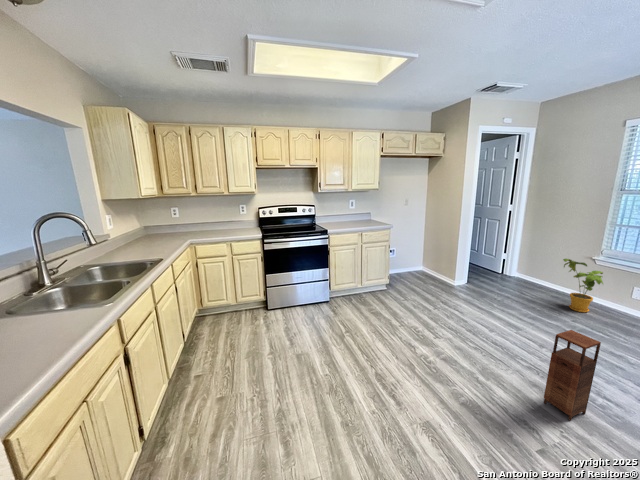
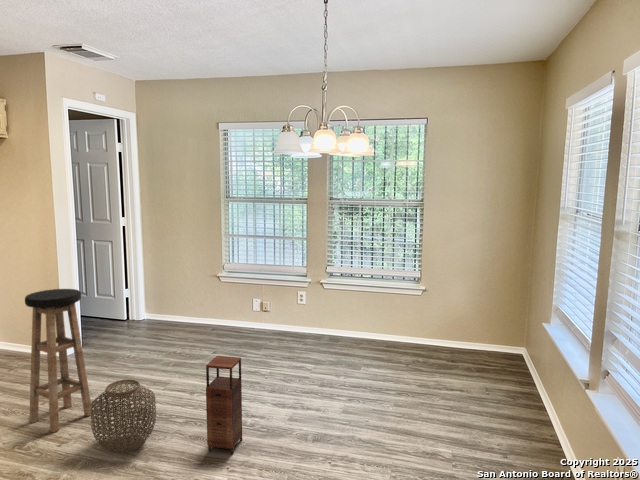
bar stool: none [425,244,465,329] -> present [25,289,91,432]
house plant: present [563,259,603,312] -> none [192,282,230,341]
woven basket: none [454,315,504,367] -> present [91,380,156,453]

